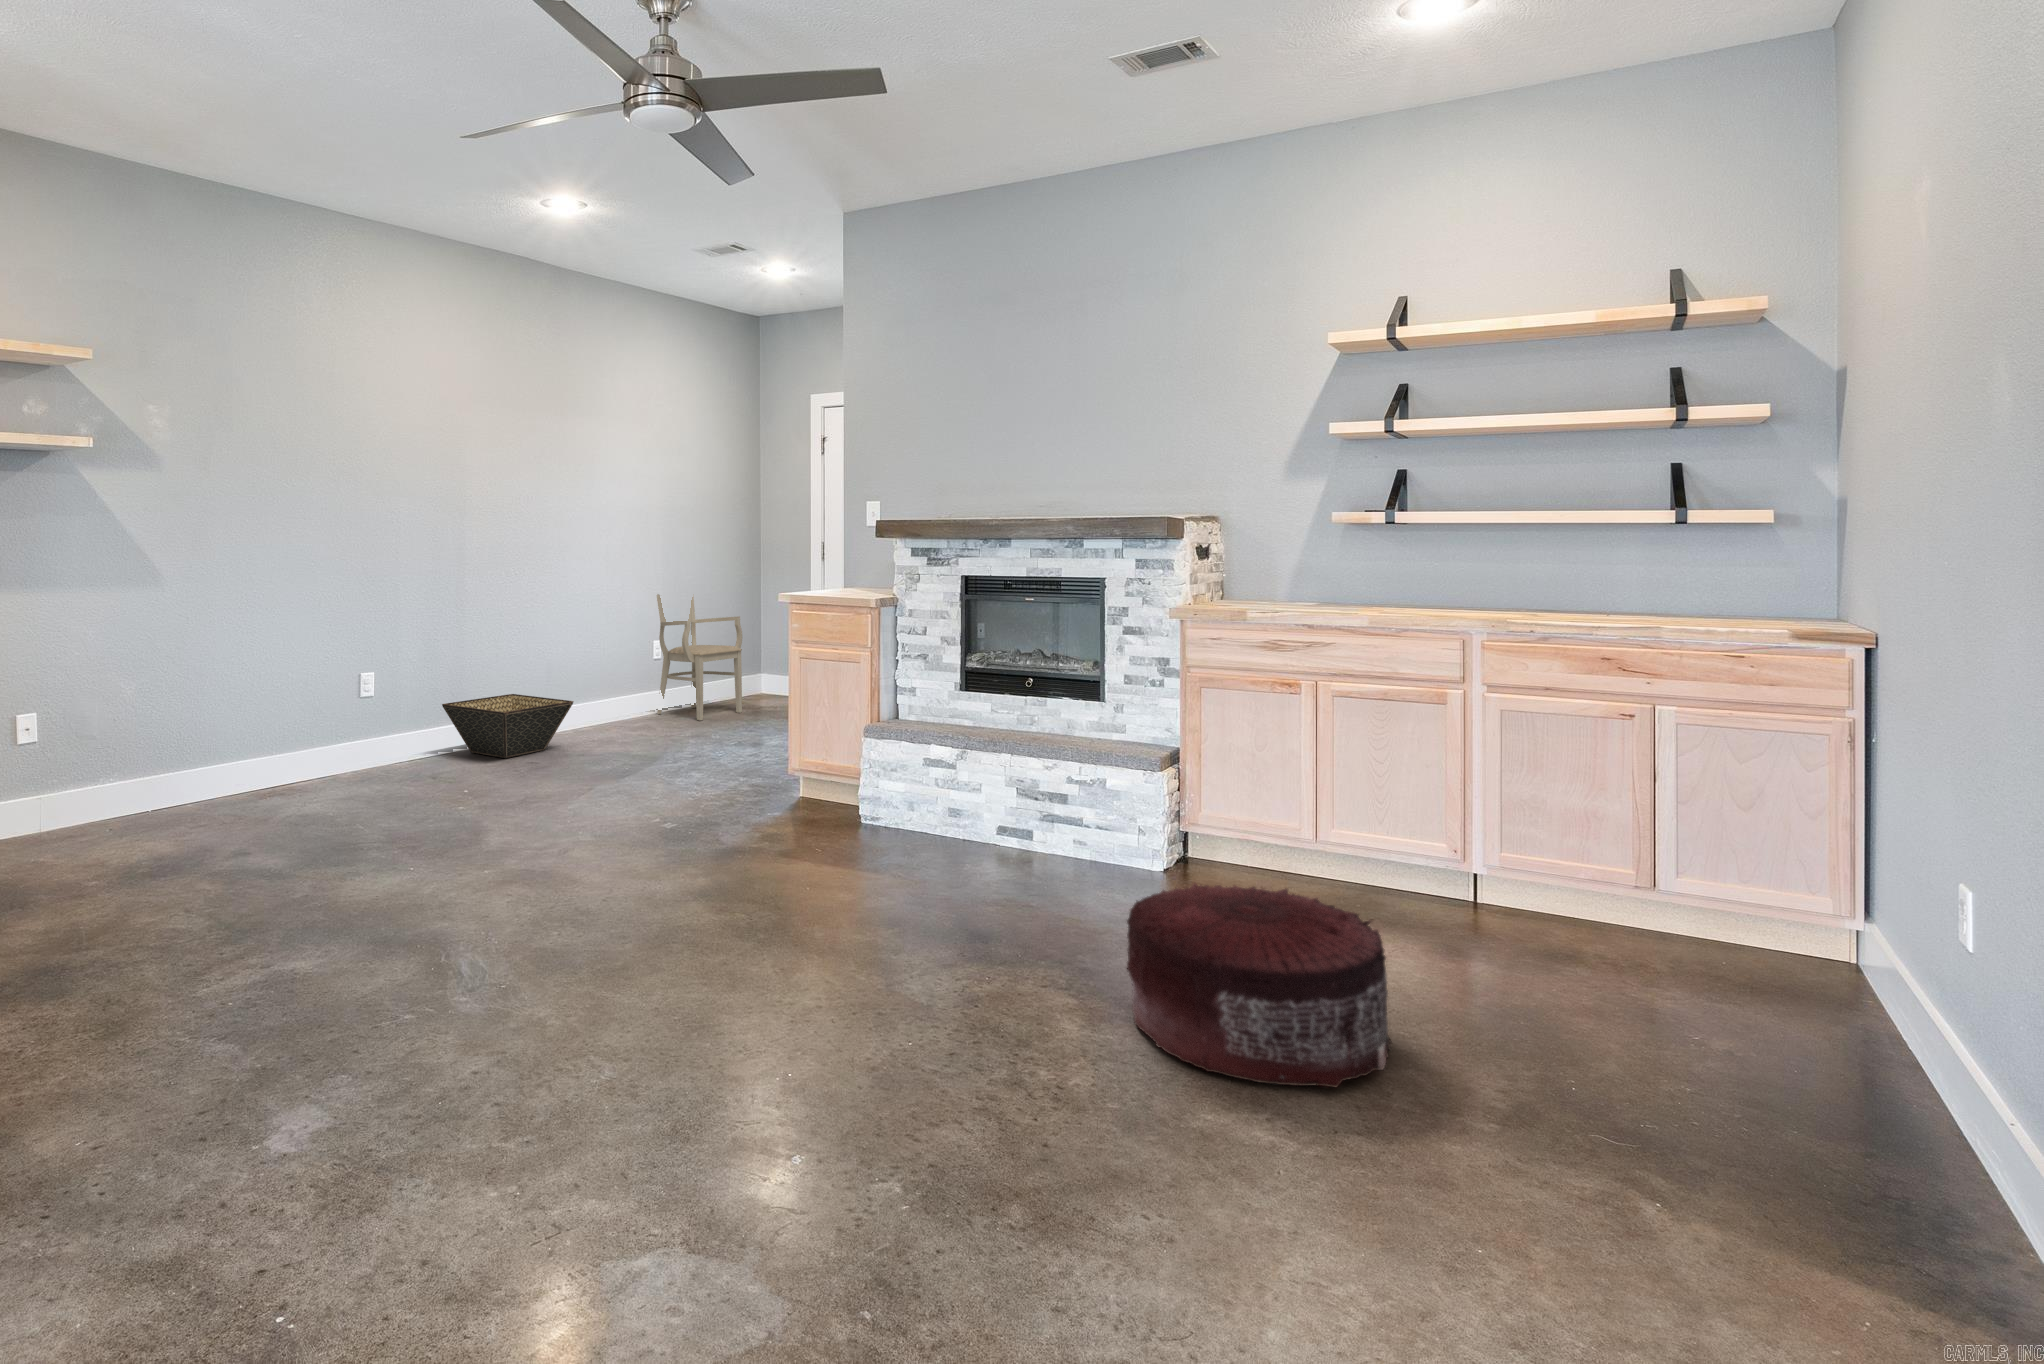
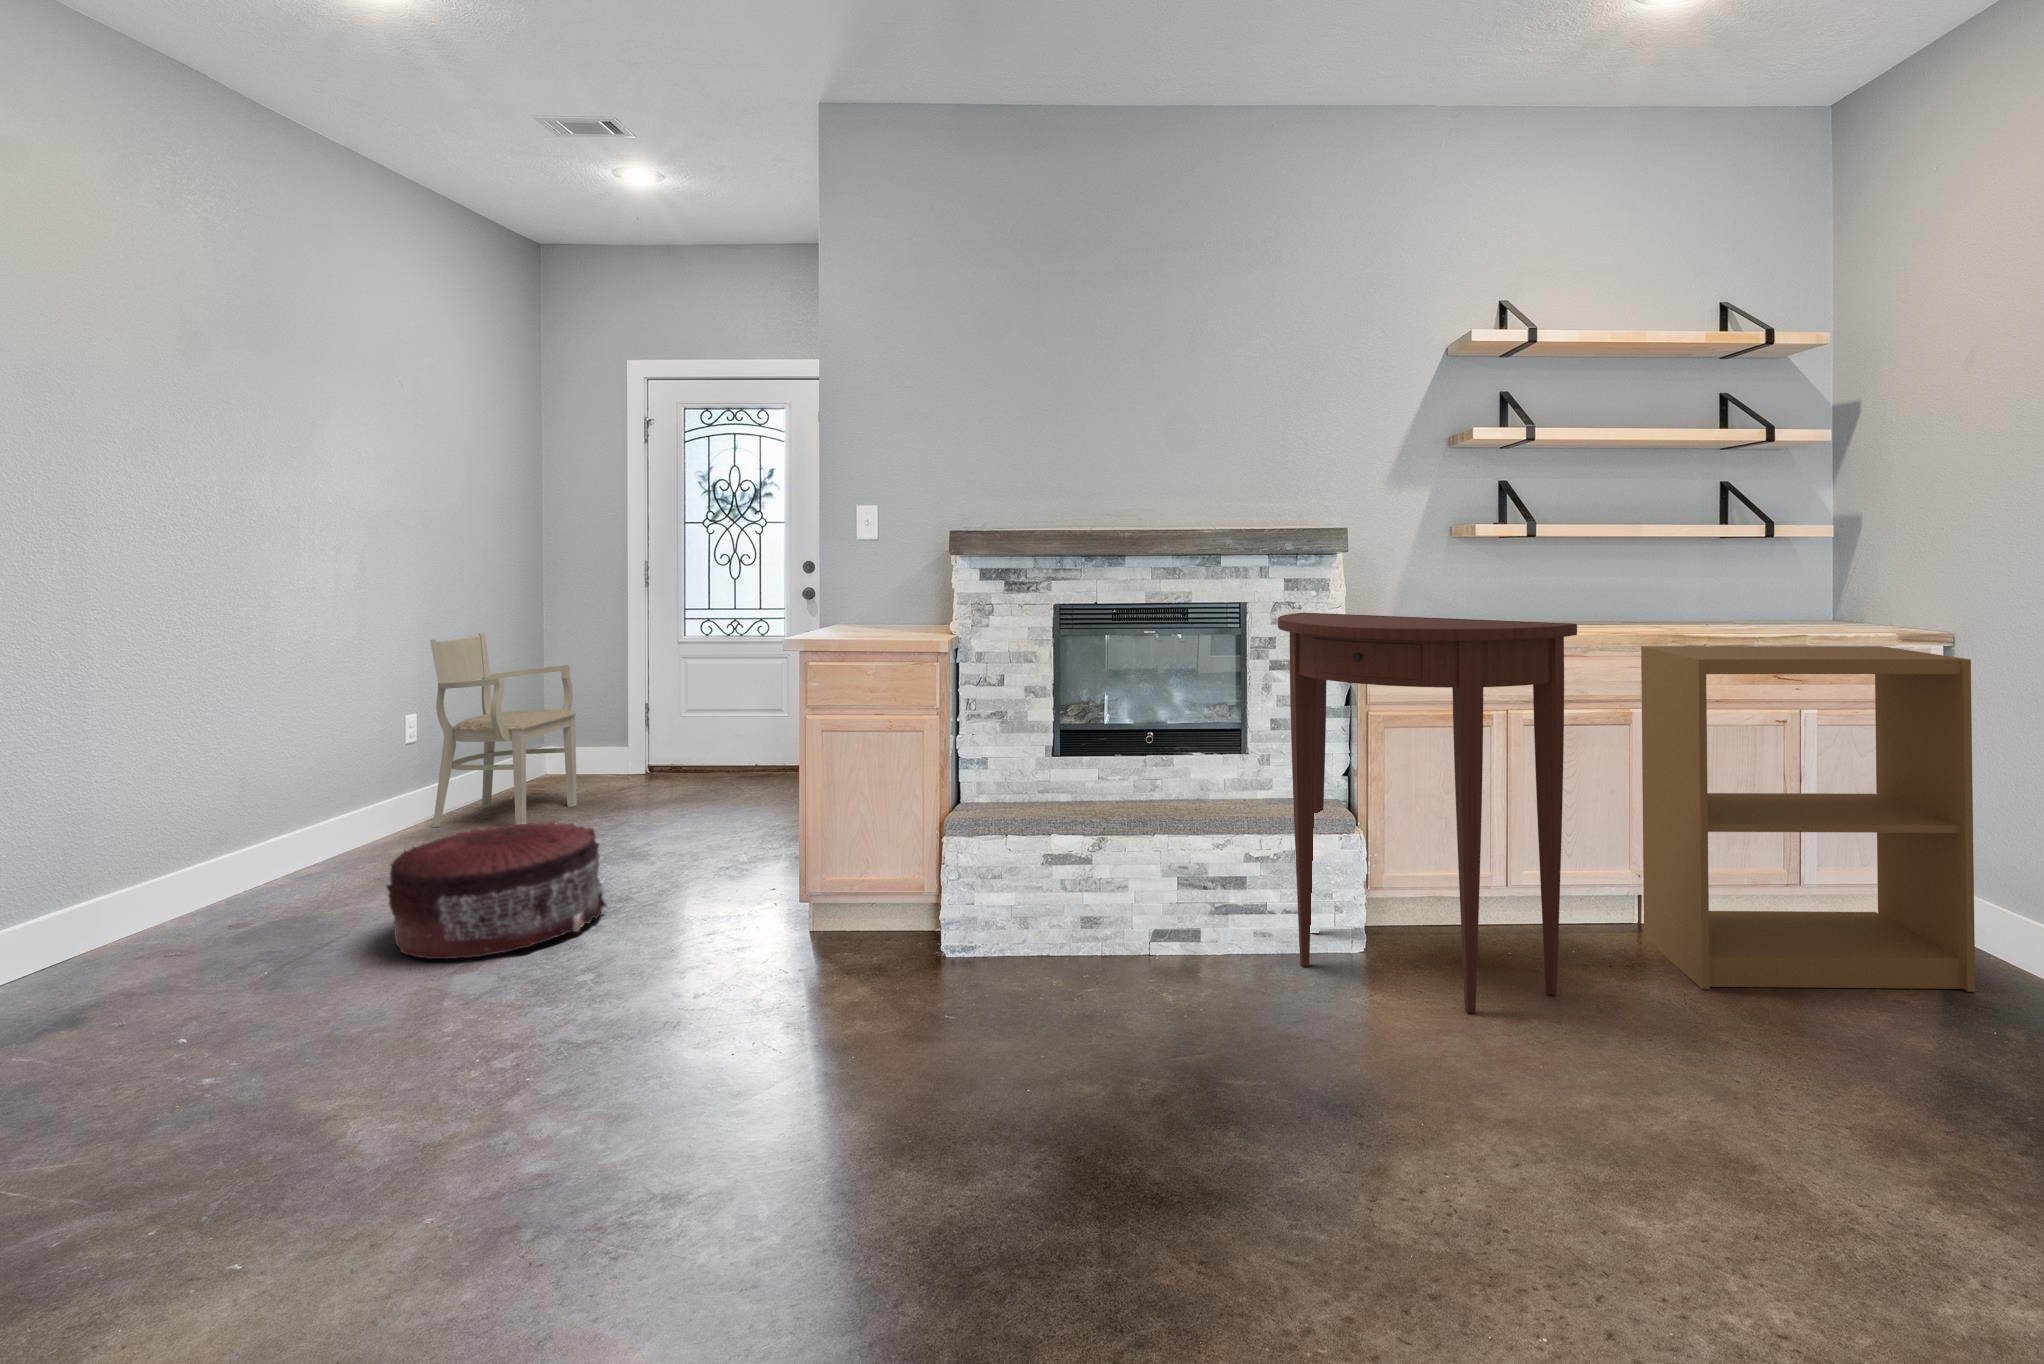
console table: none [1079,588,1306,922] -> present [1278,613,1577,1013]
bookshelf: none [1438,629,1779,1015] -> present [1641,646,1975,992]
basket: present [442,694,574,759] -> none [28,836,333,964]
pouf: present [1127,883,1391,1087] -> present [386,821,607,959]

